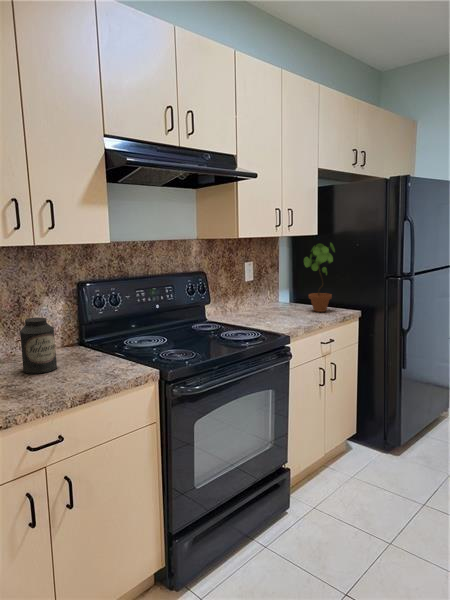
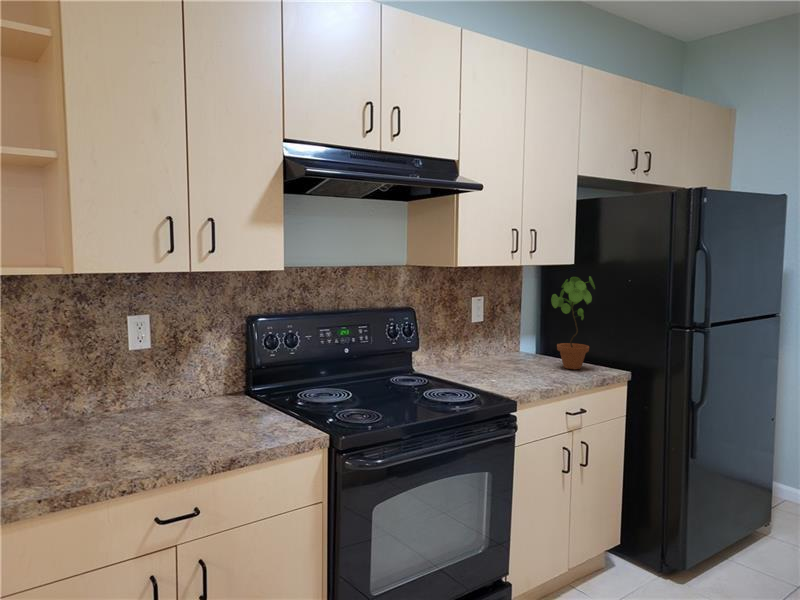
canister: present [20,317,57,374] -> none [167,358,208,428]

